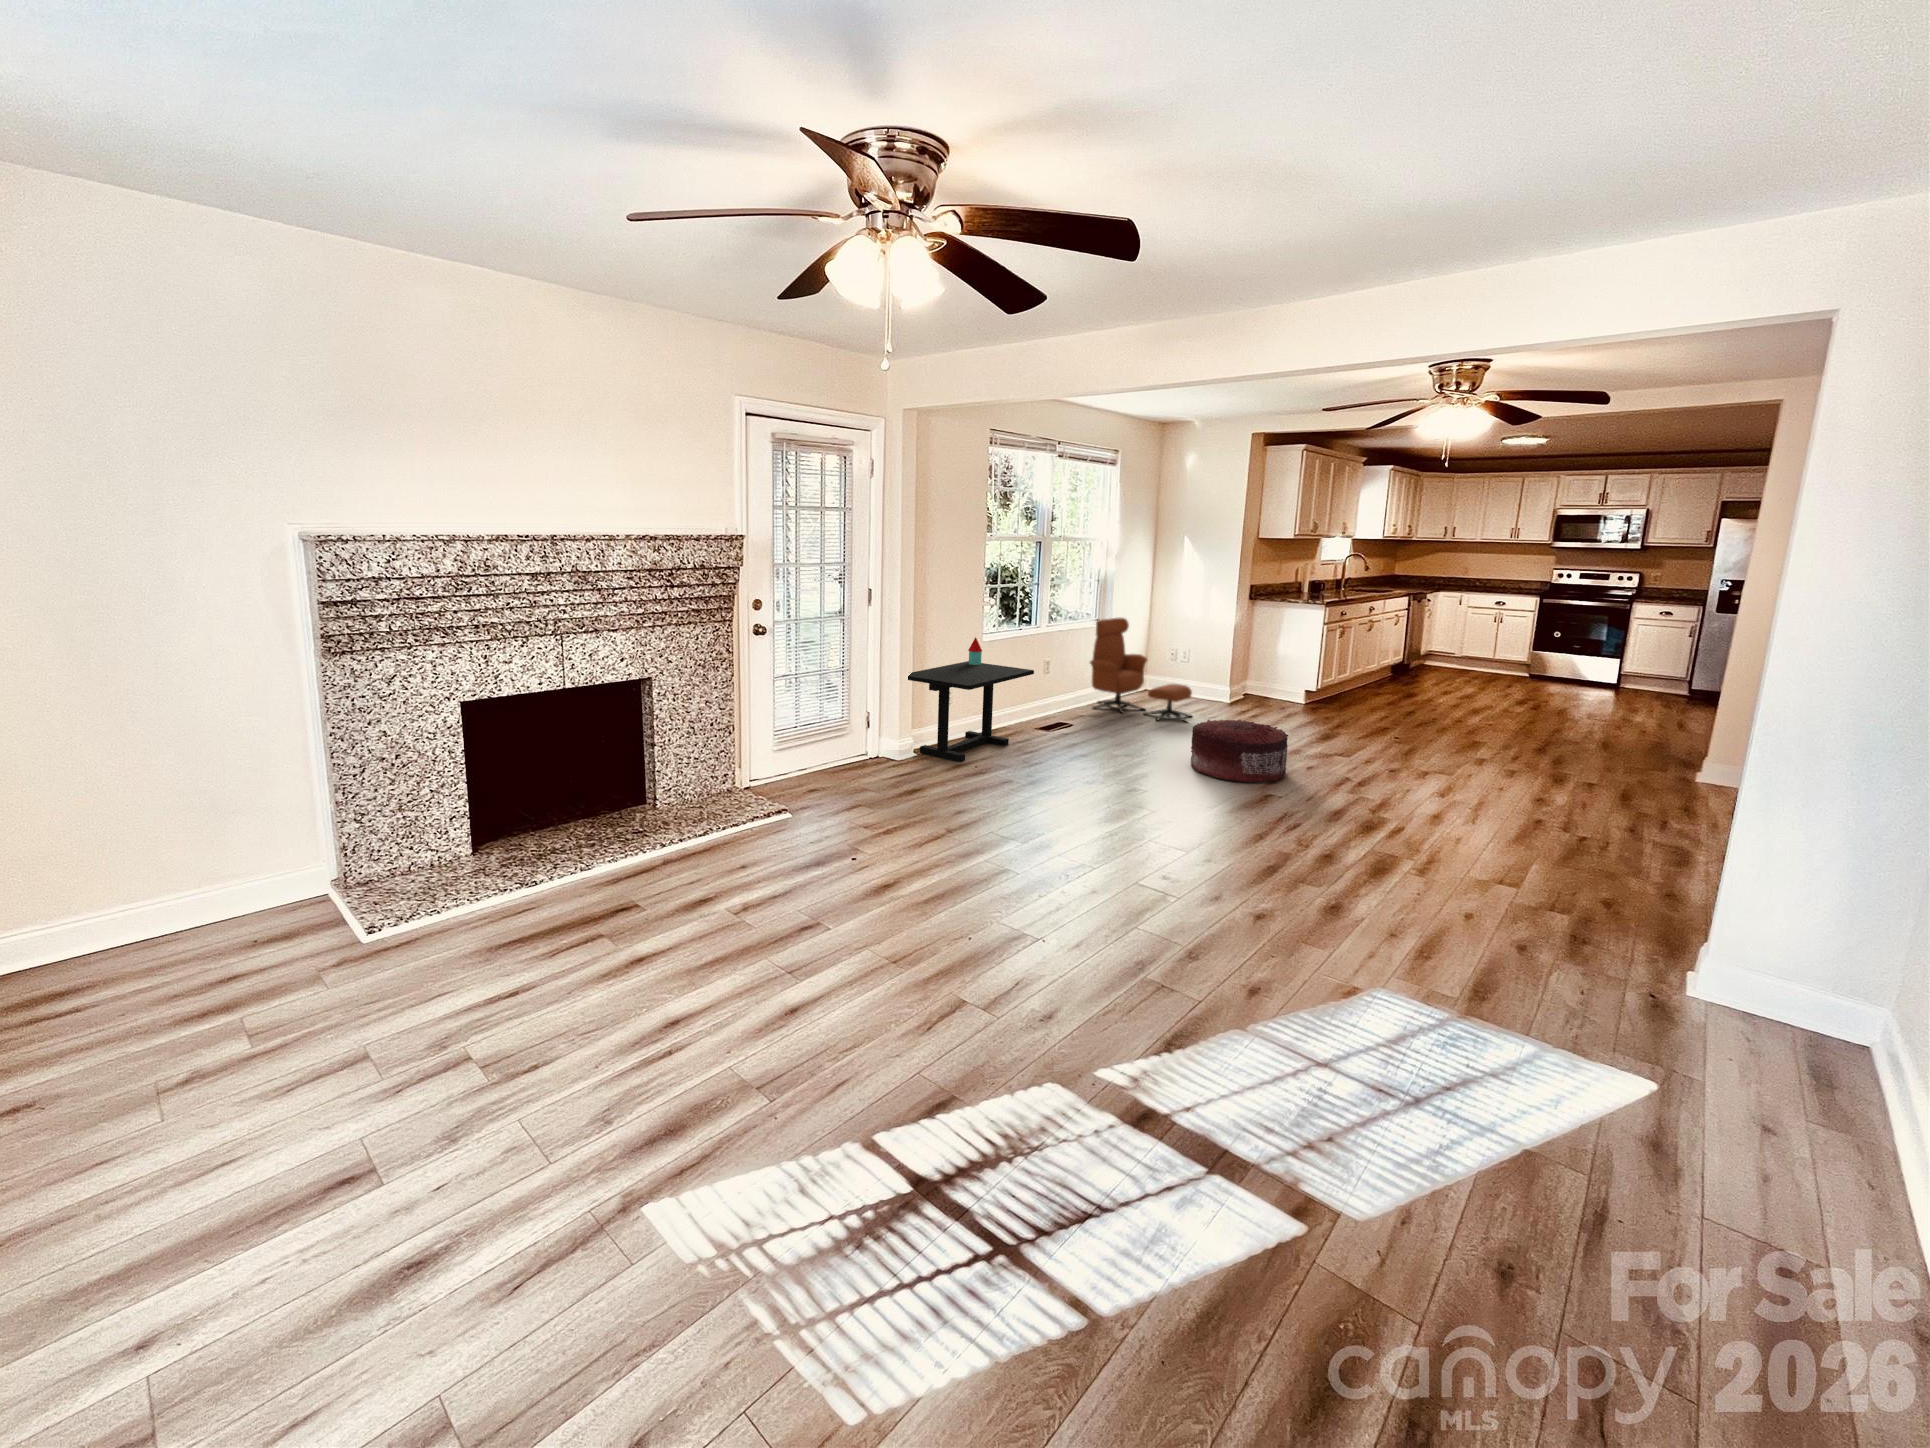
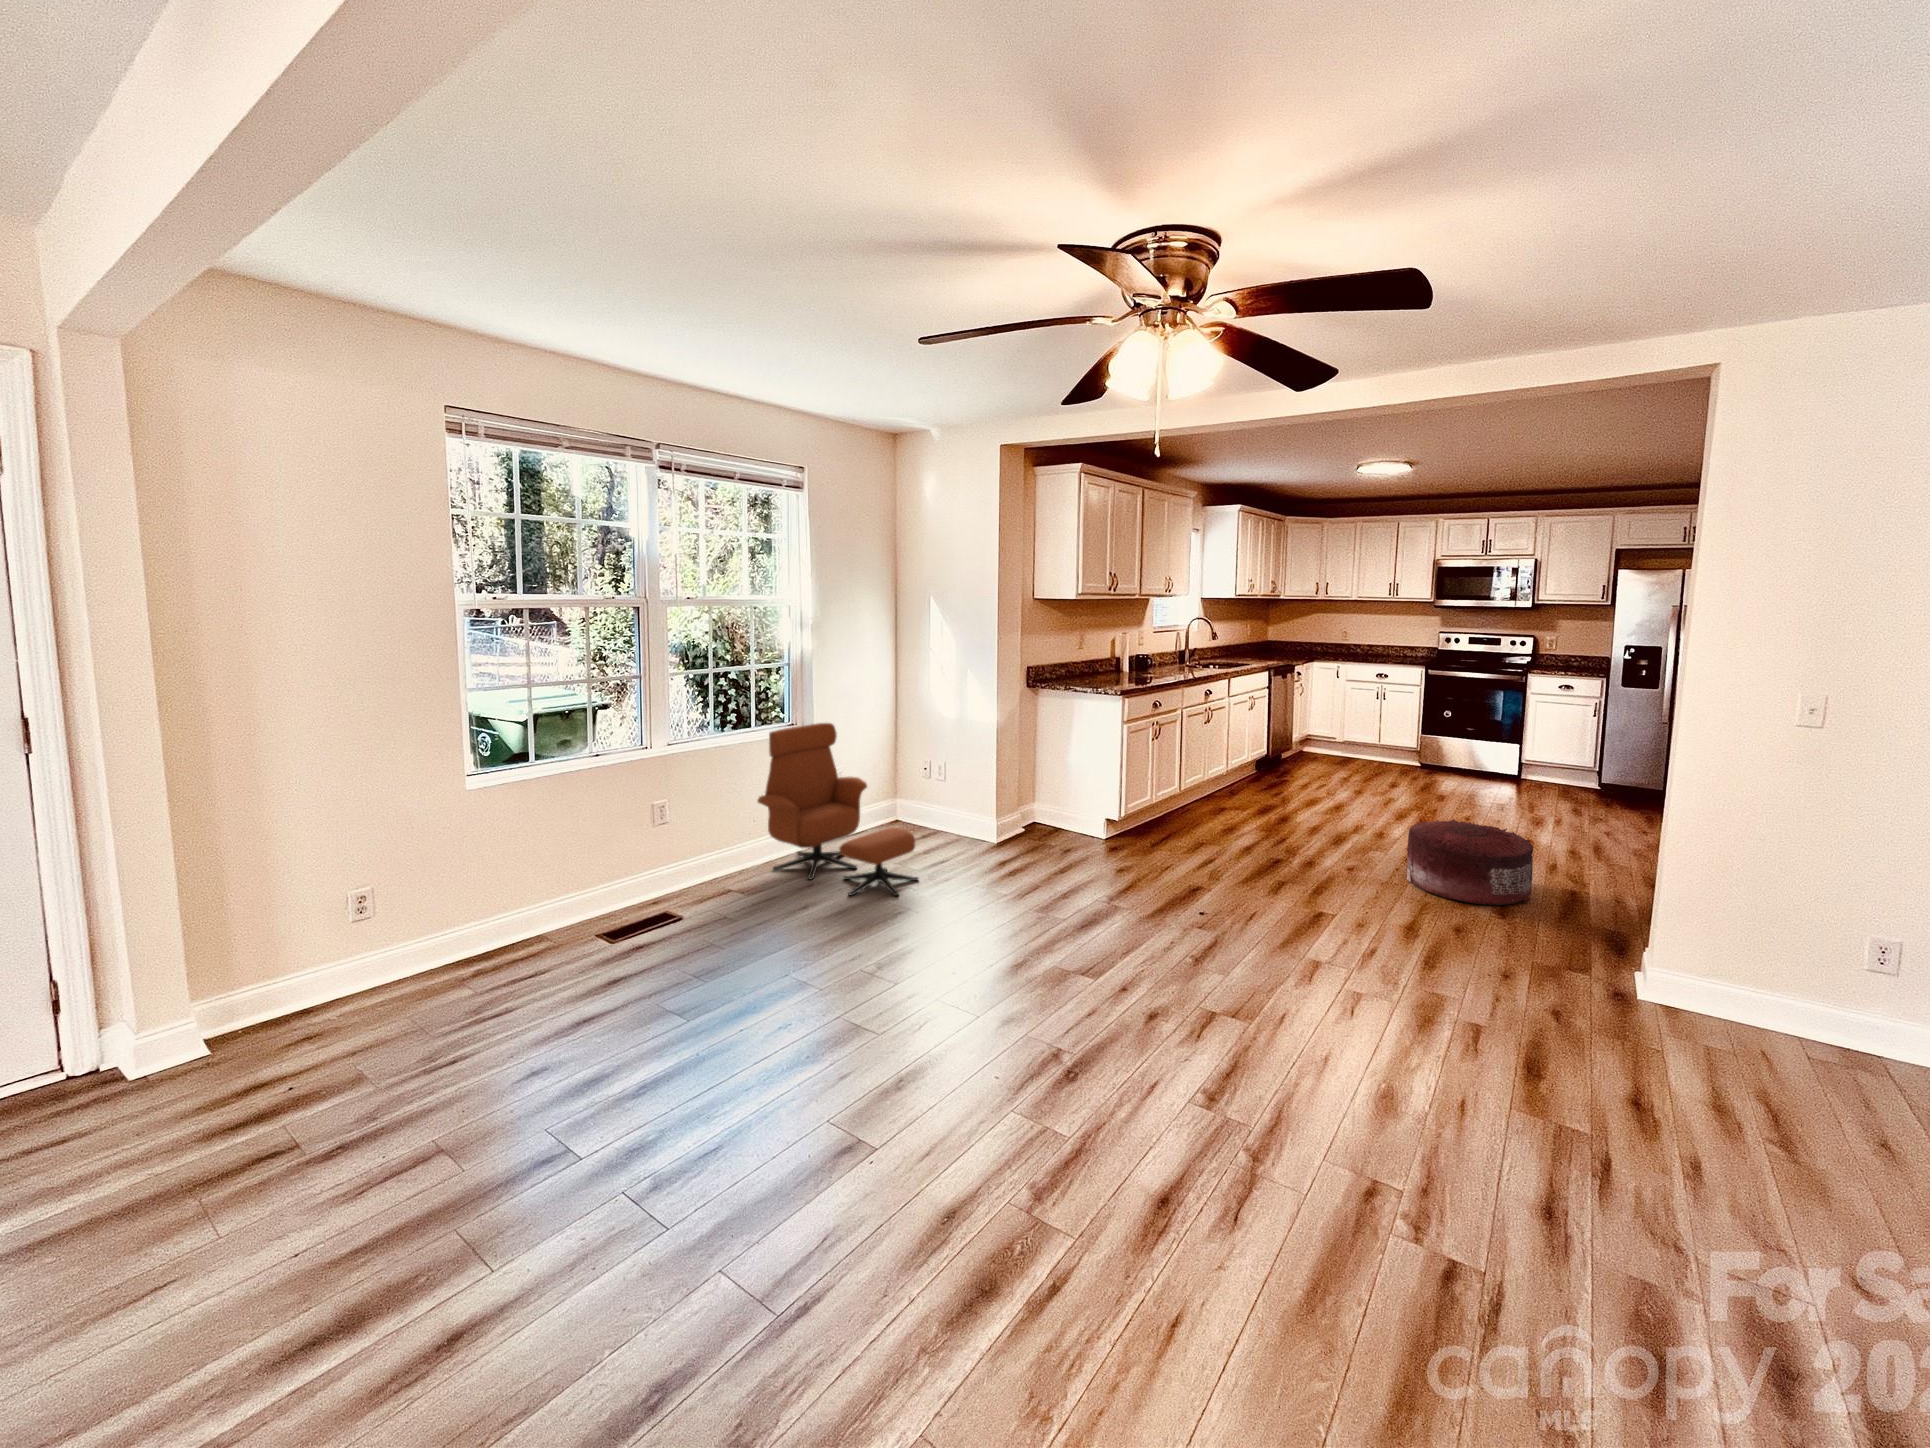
side table: present [908,637,1034,762] -> none [174,788,527,1075]
pouf: present [1191,719,1288,783] -> present [1406,819,1533,905]

